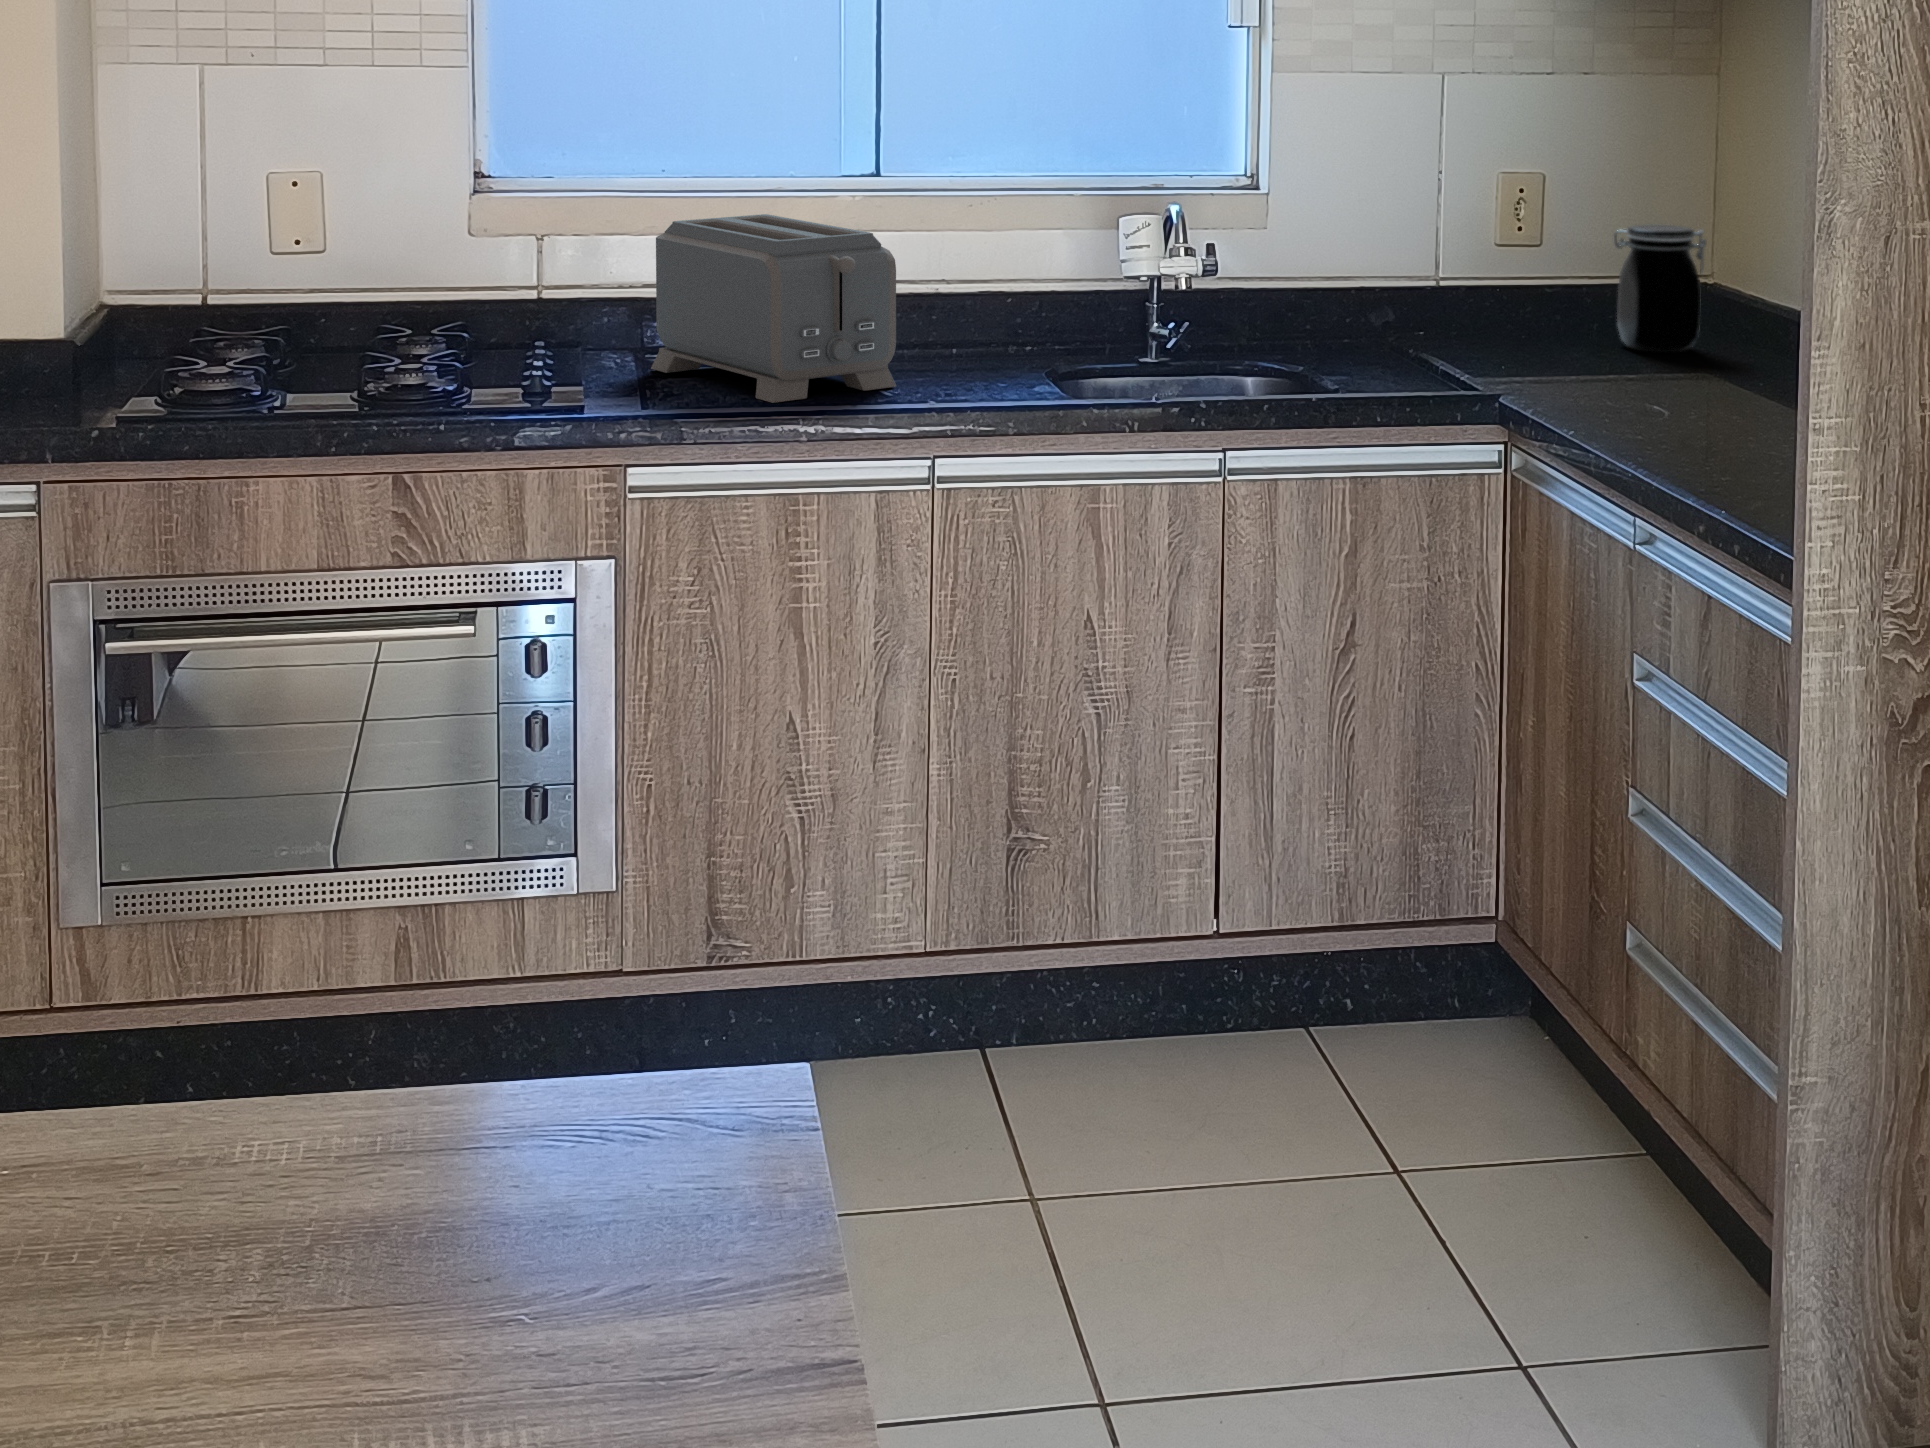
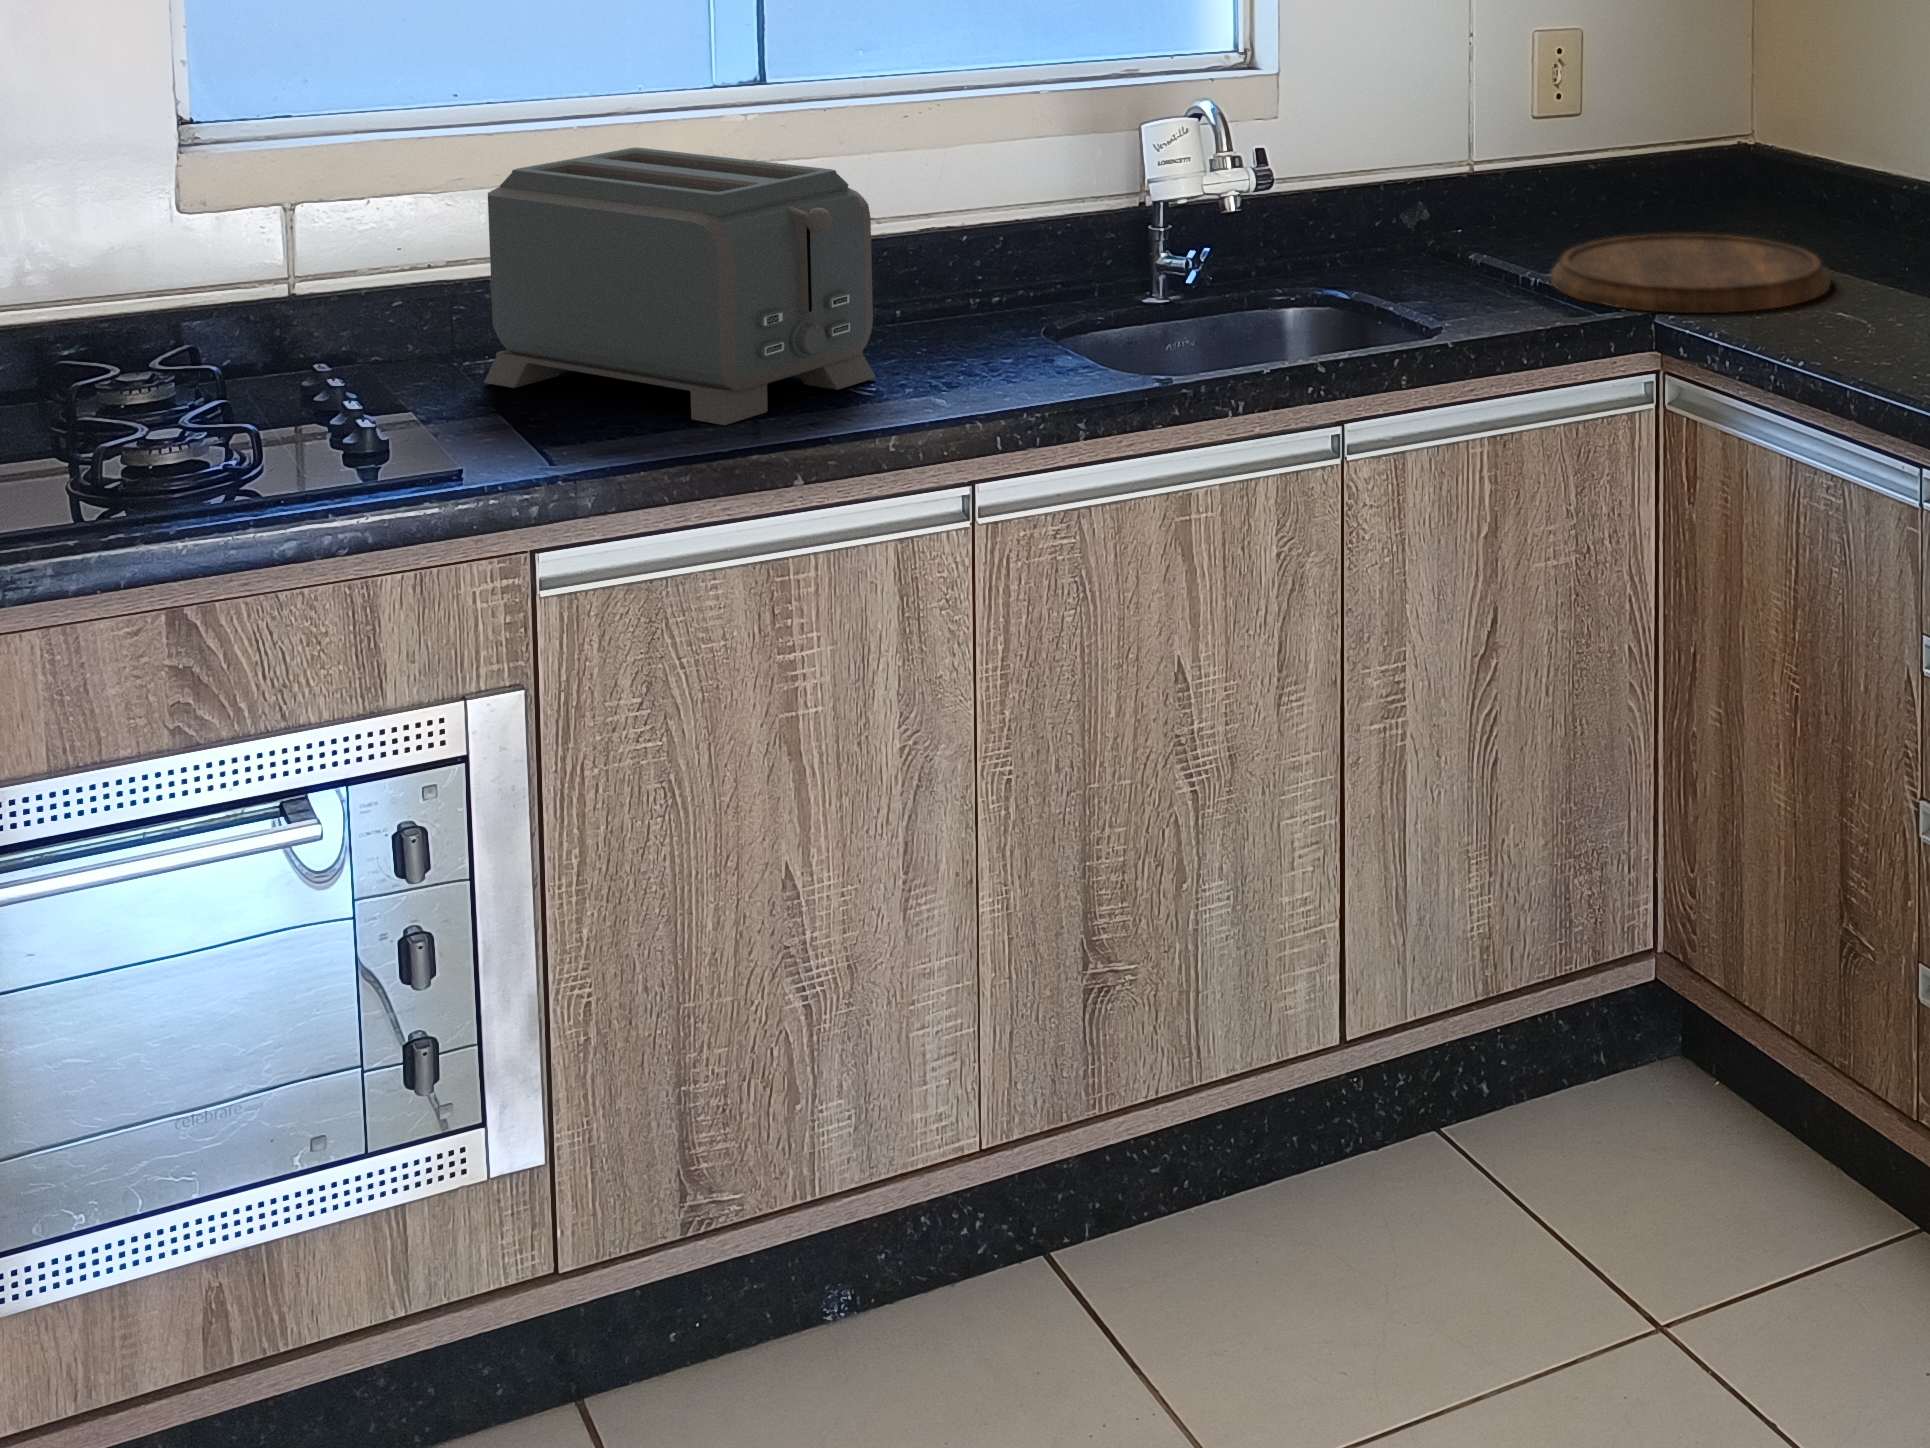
jar: present [1614,225,1707,352] -> none [1665,83,1772,234]
cutting board: none [1459,343,1694,401] -> present [1551,234,1831,313]

